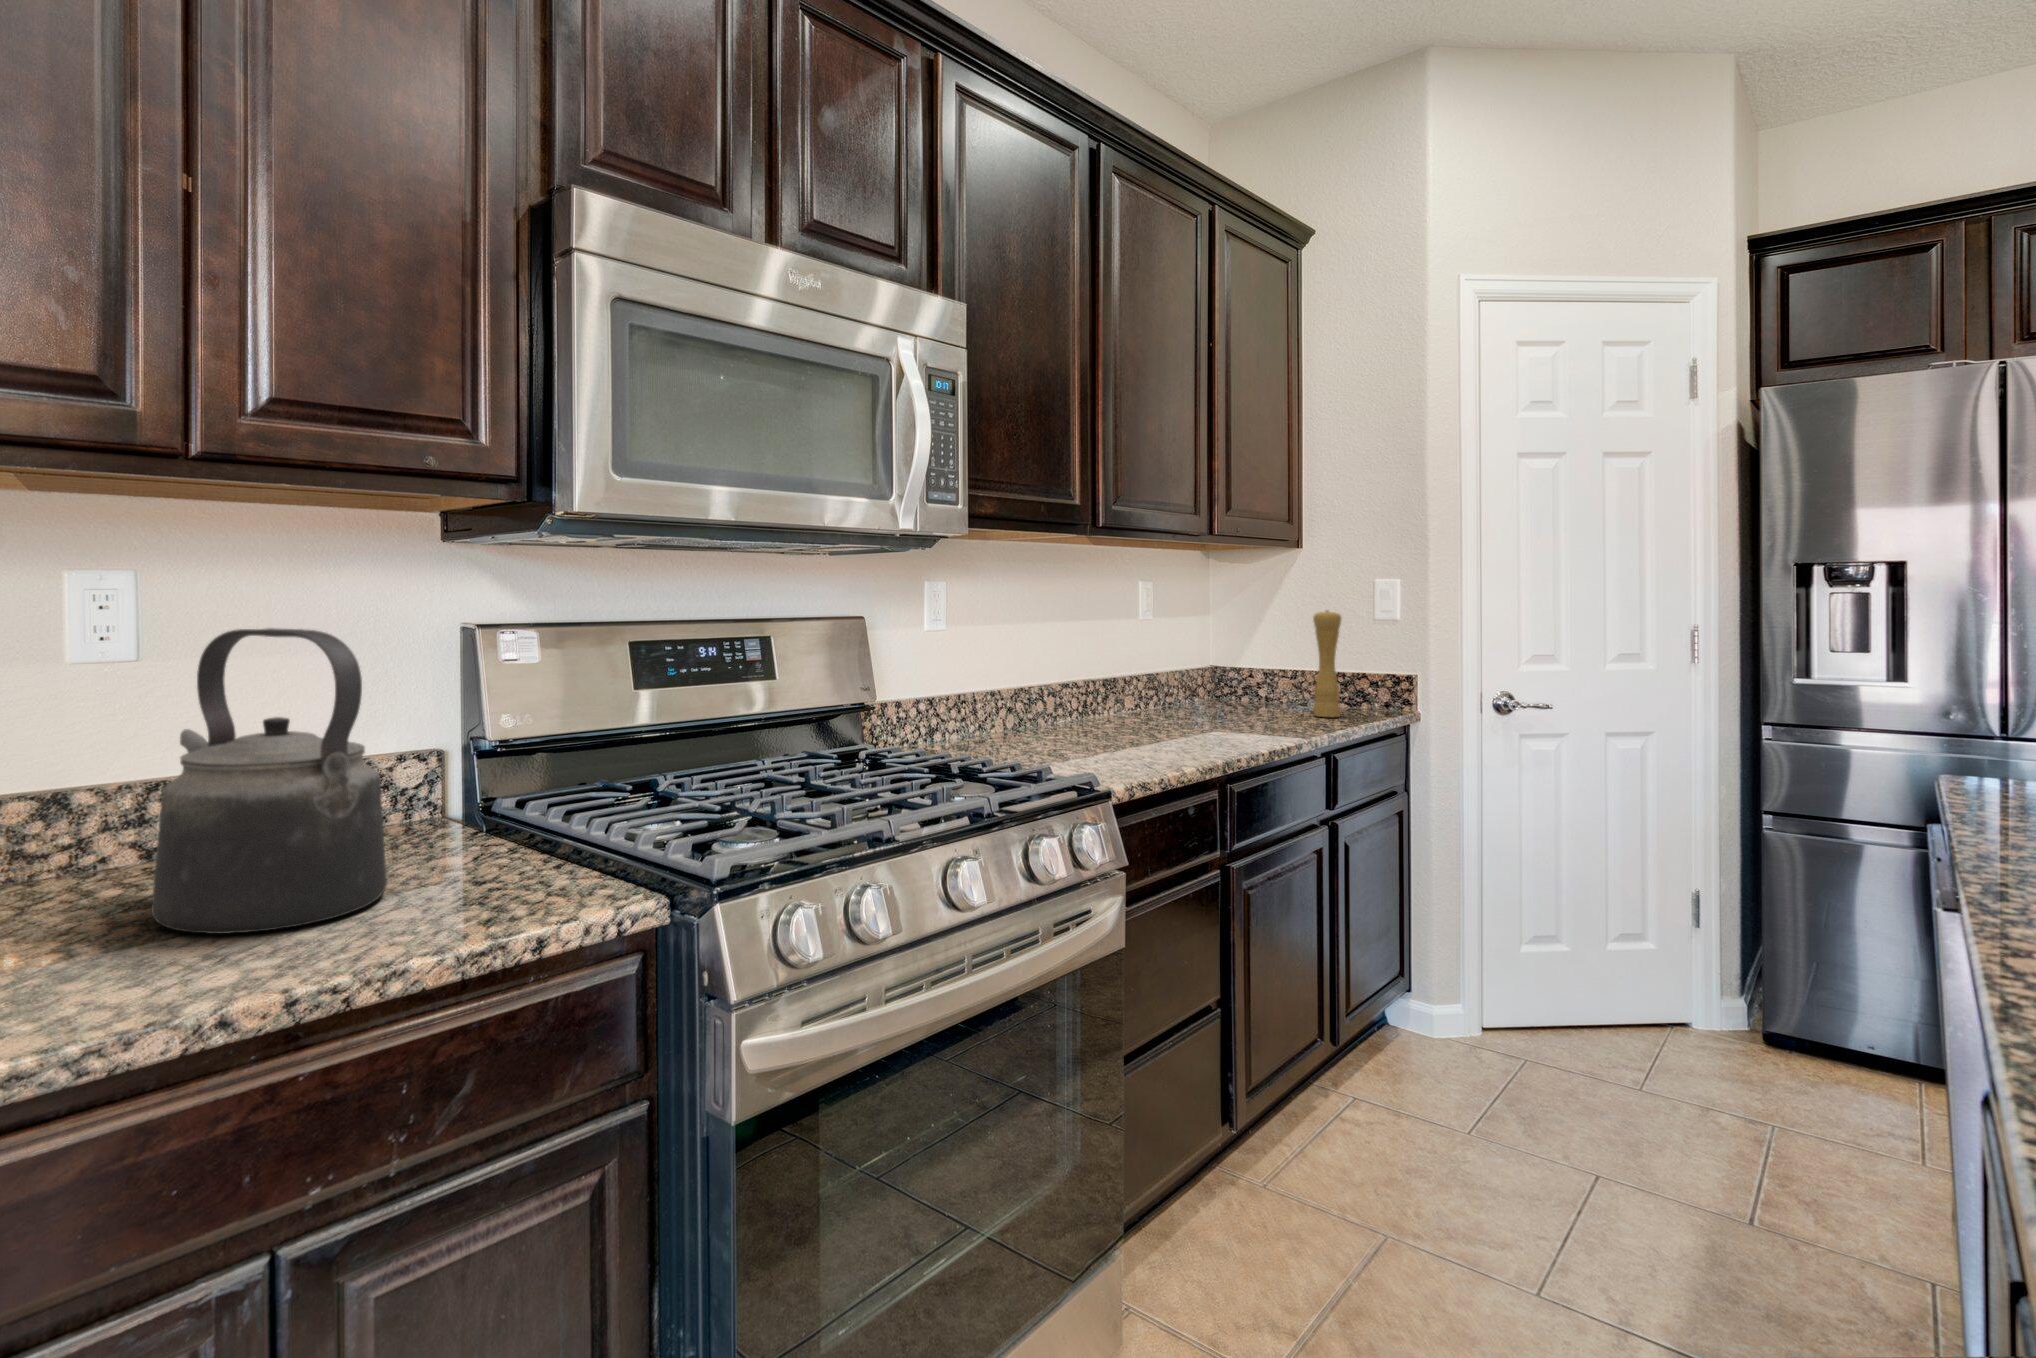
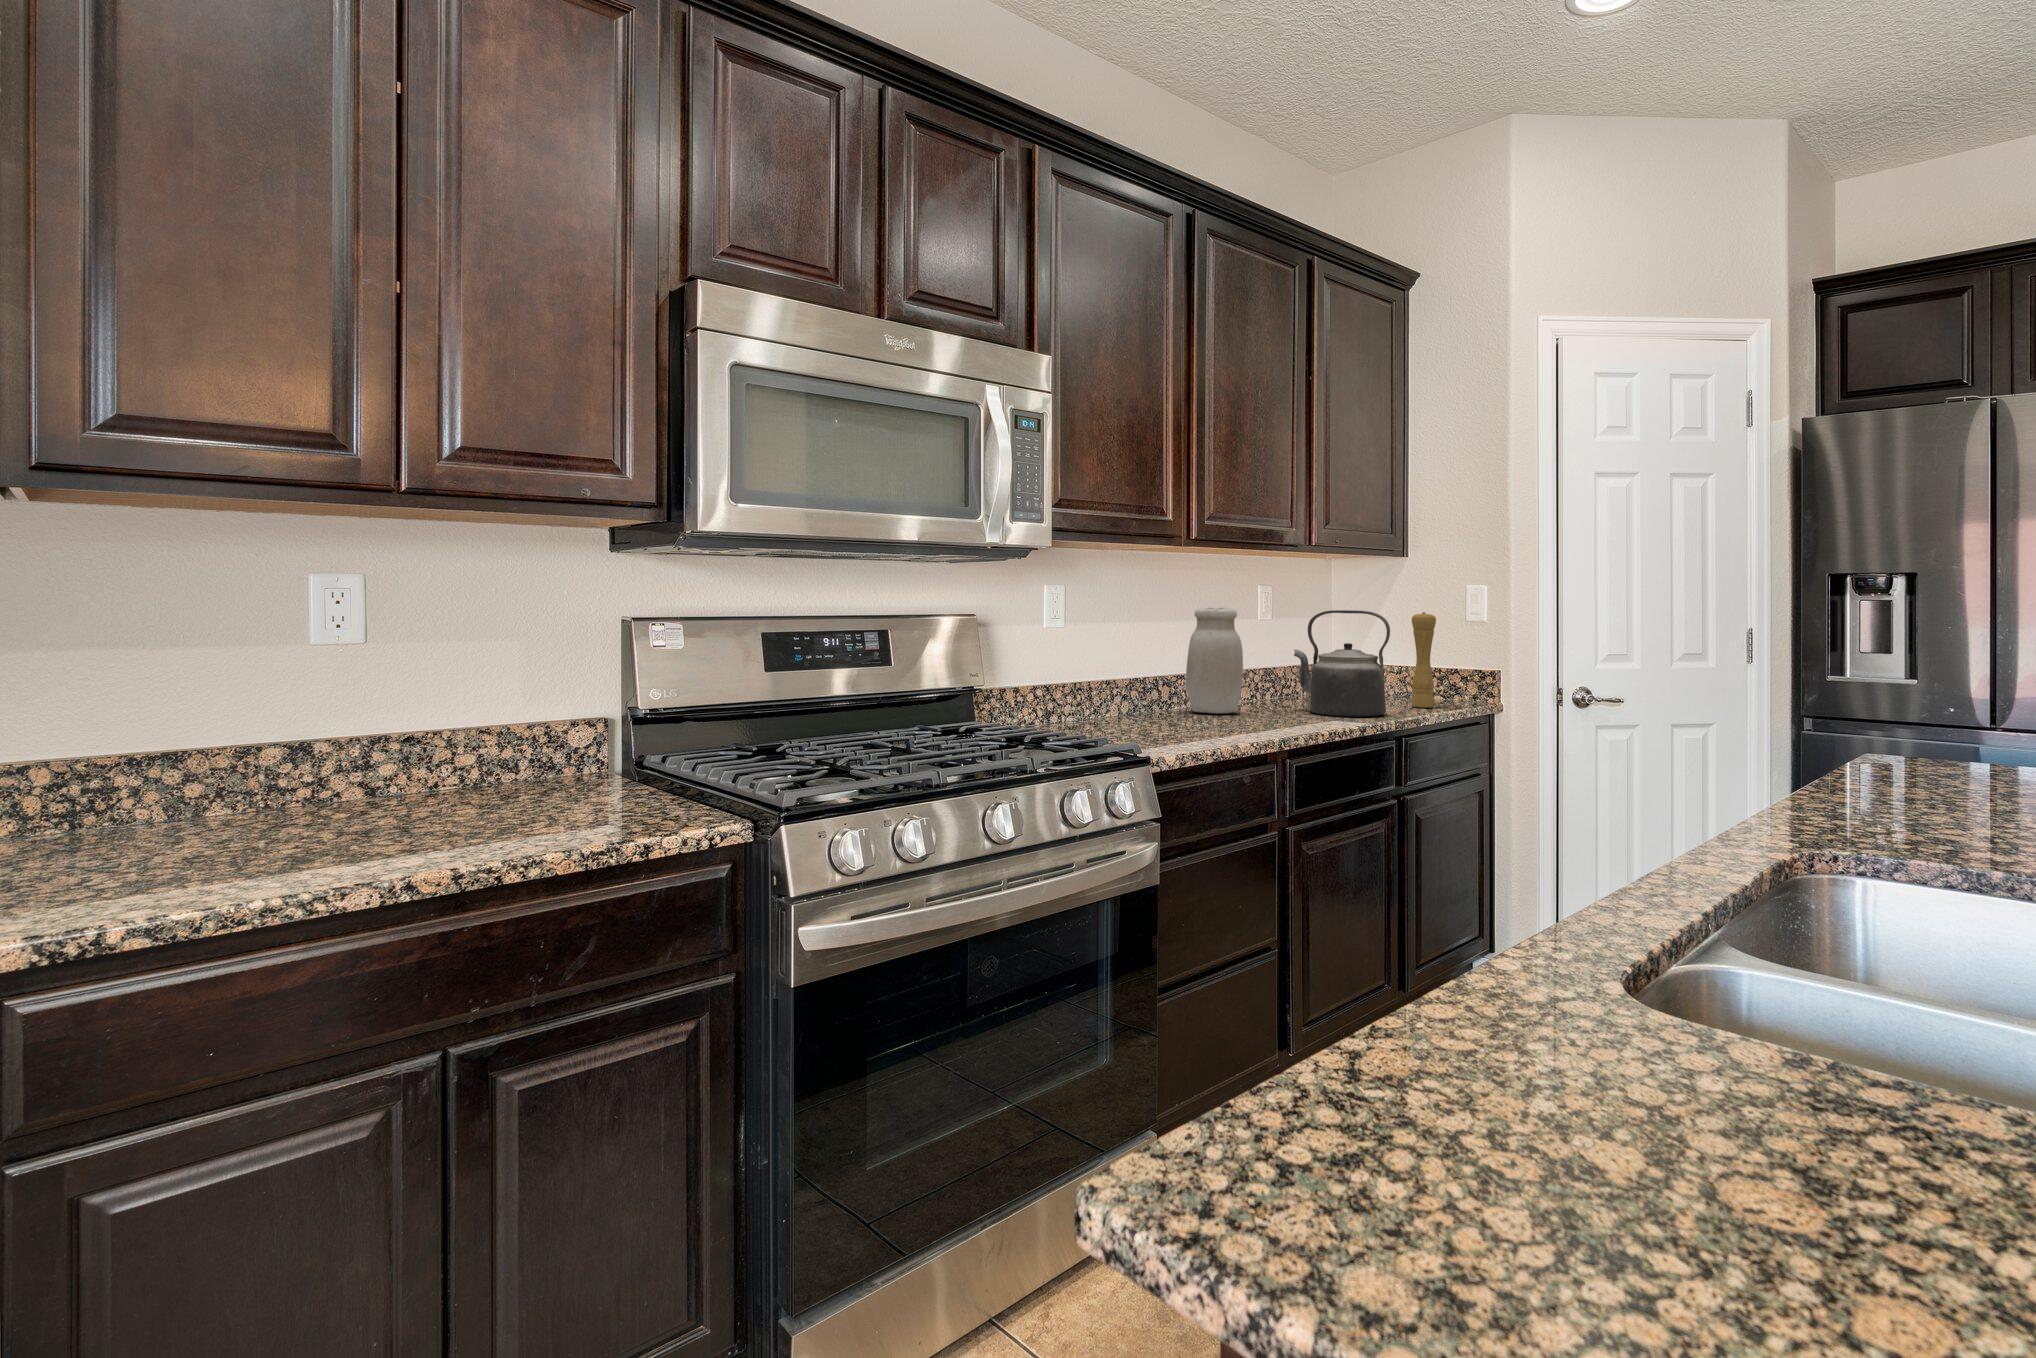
jar: none [1077,606,1143,728] -> present [1186,608,1243,714]
kettle: present [151,628,387,934] -> present [1294,610,1390,717]

